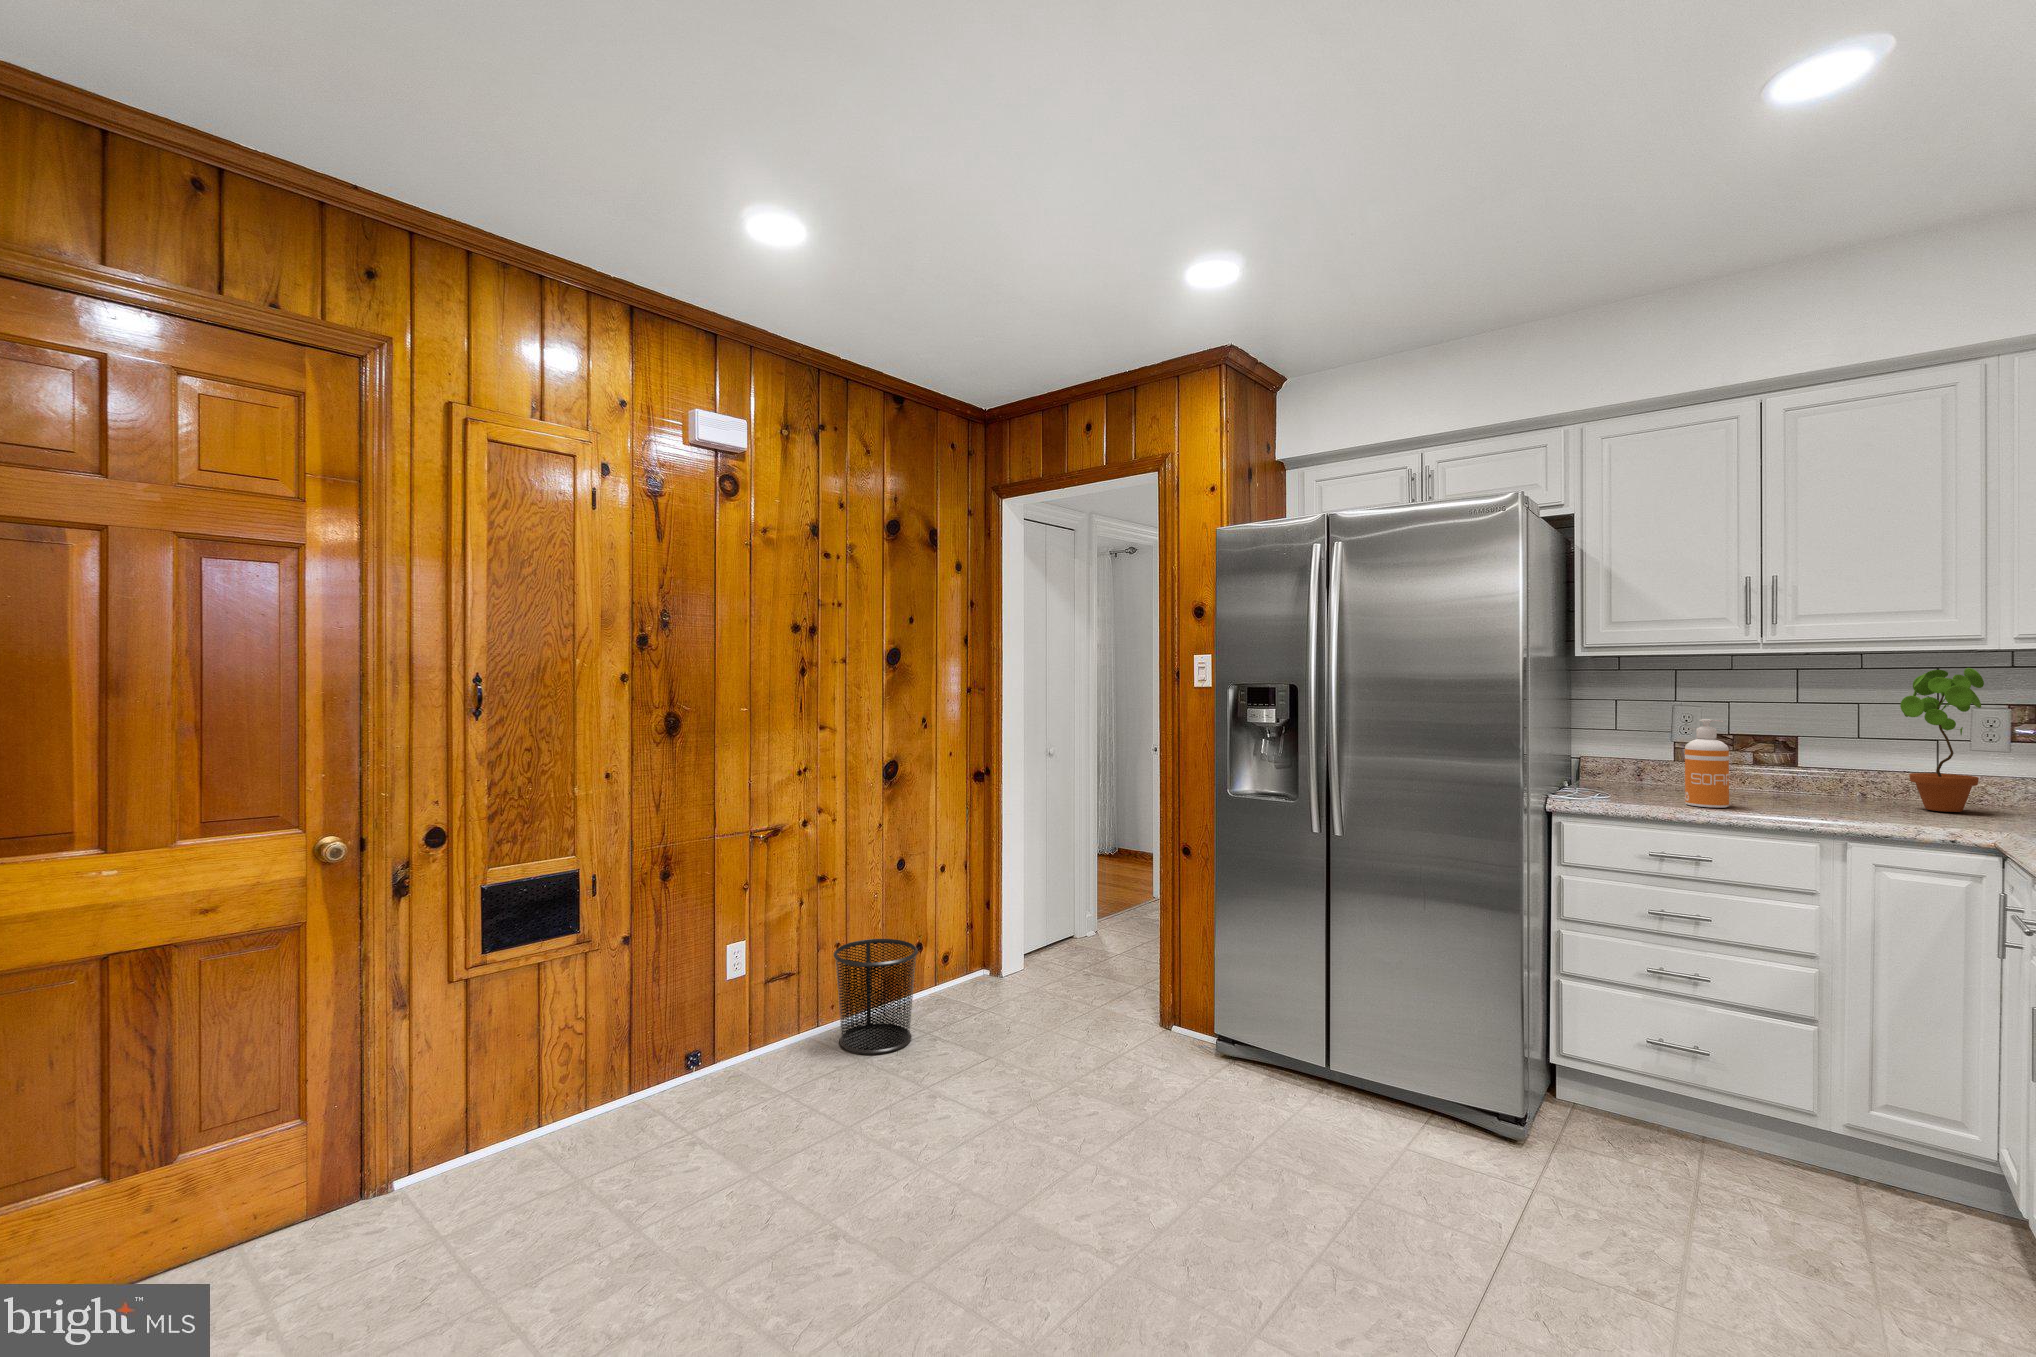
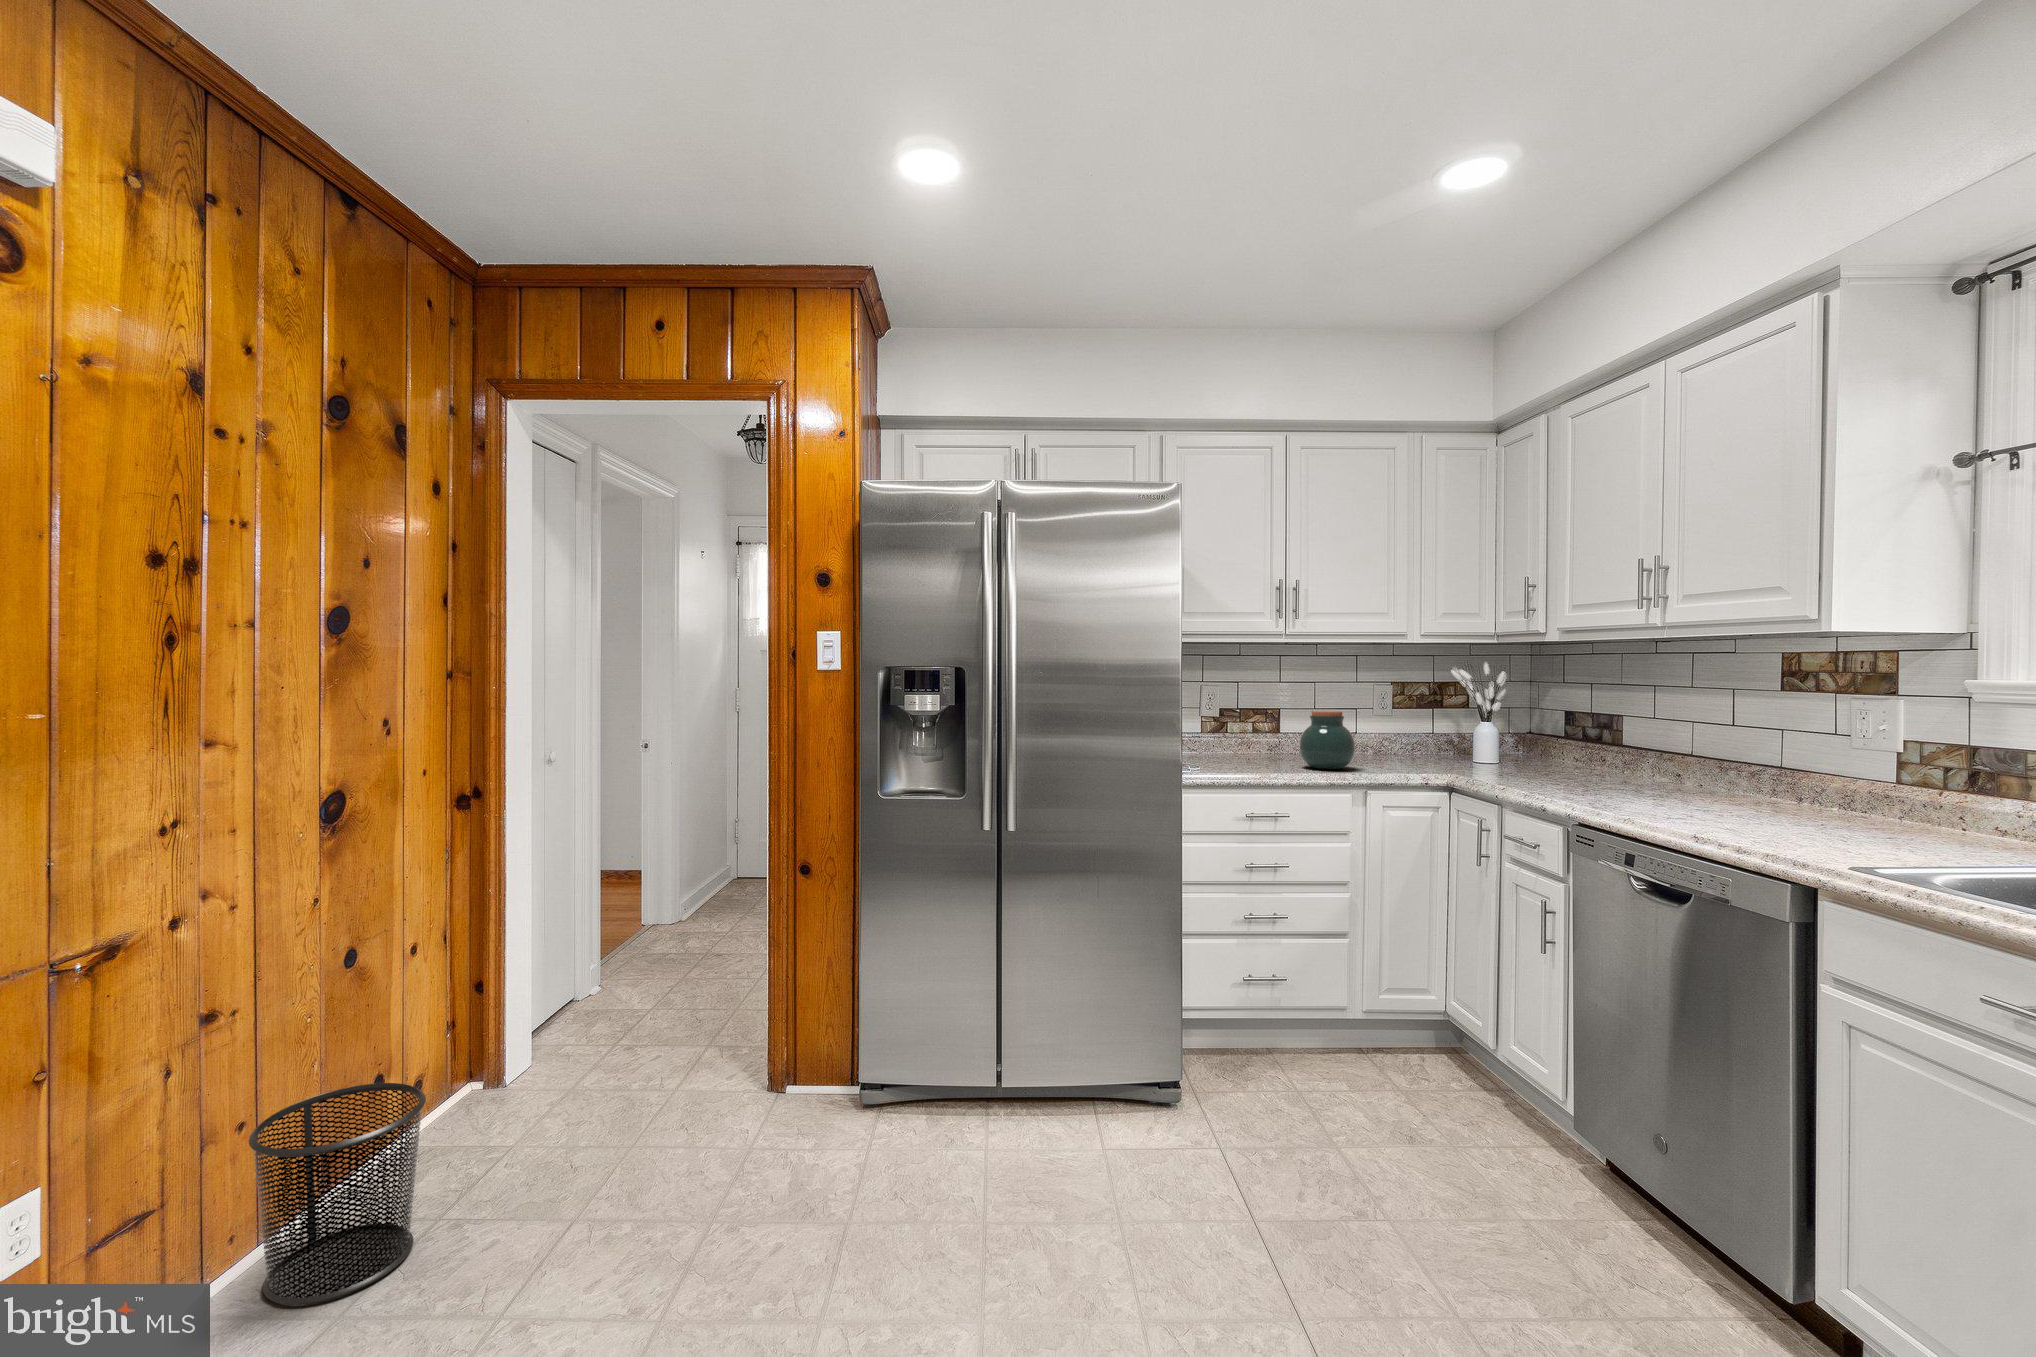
potted plant: present [1900,668,1984,812] -> none [1353,656,1395,762]
soap dispenser: present [1685,719,1729,808] -> none [1251,697,1281,771]
jar: none [1771,738,1860,813] -> present [1300,711,1355,769]

